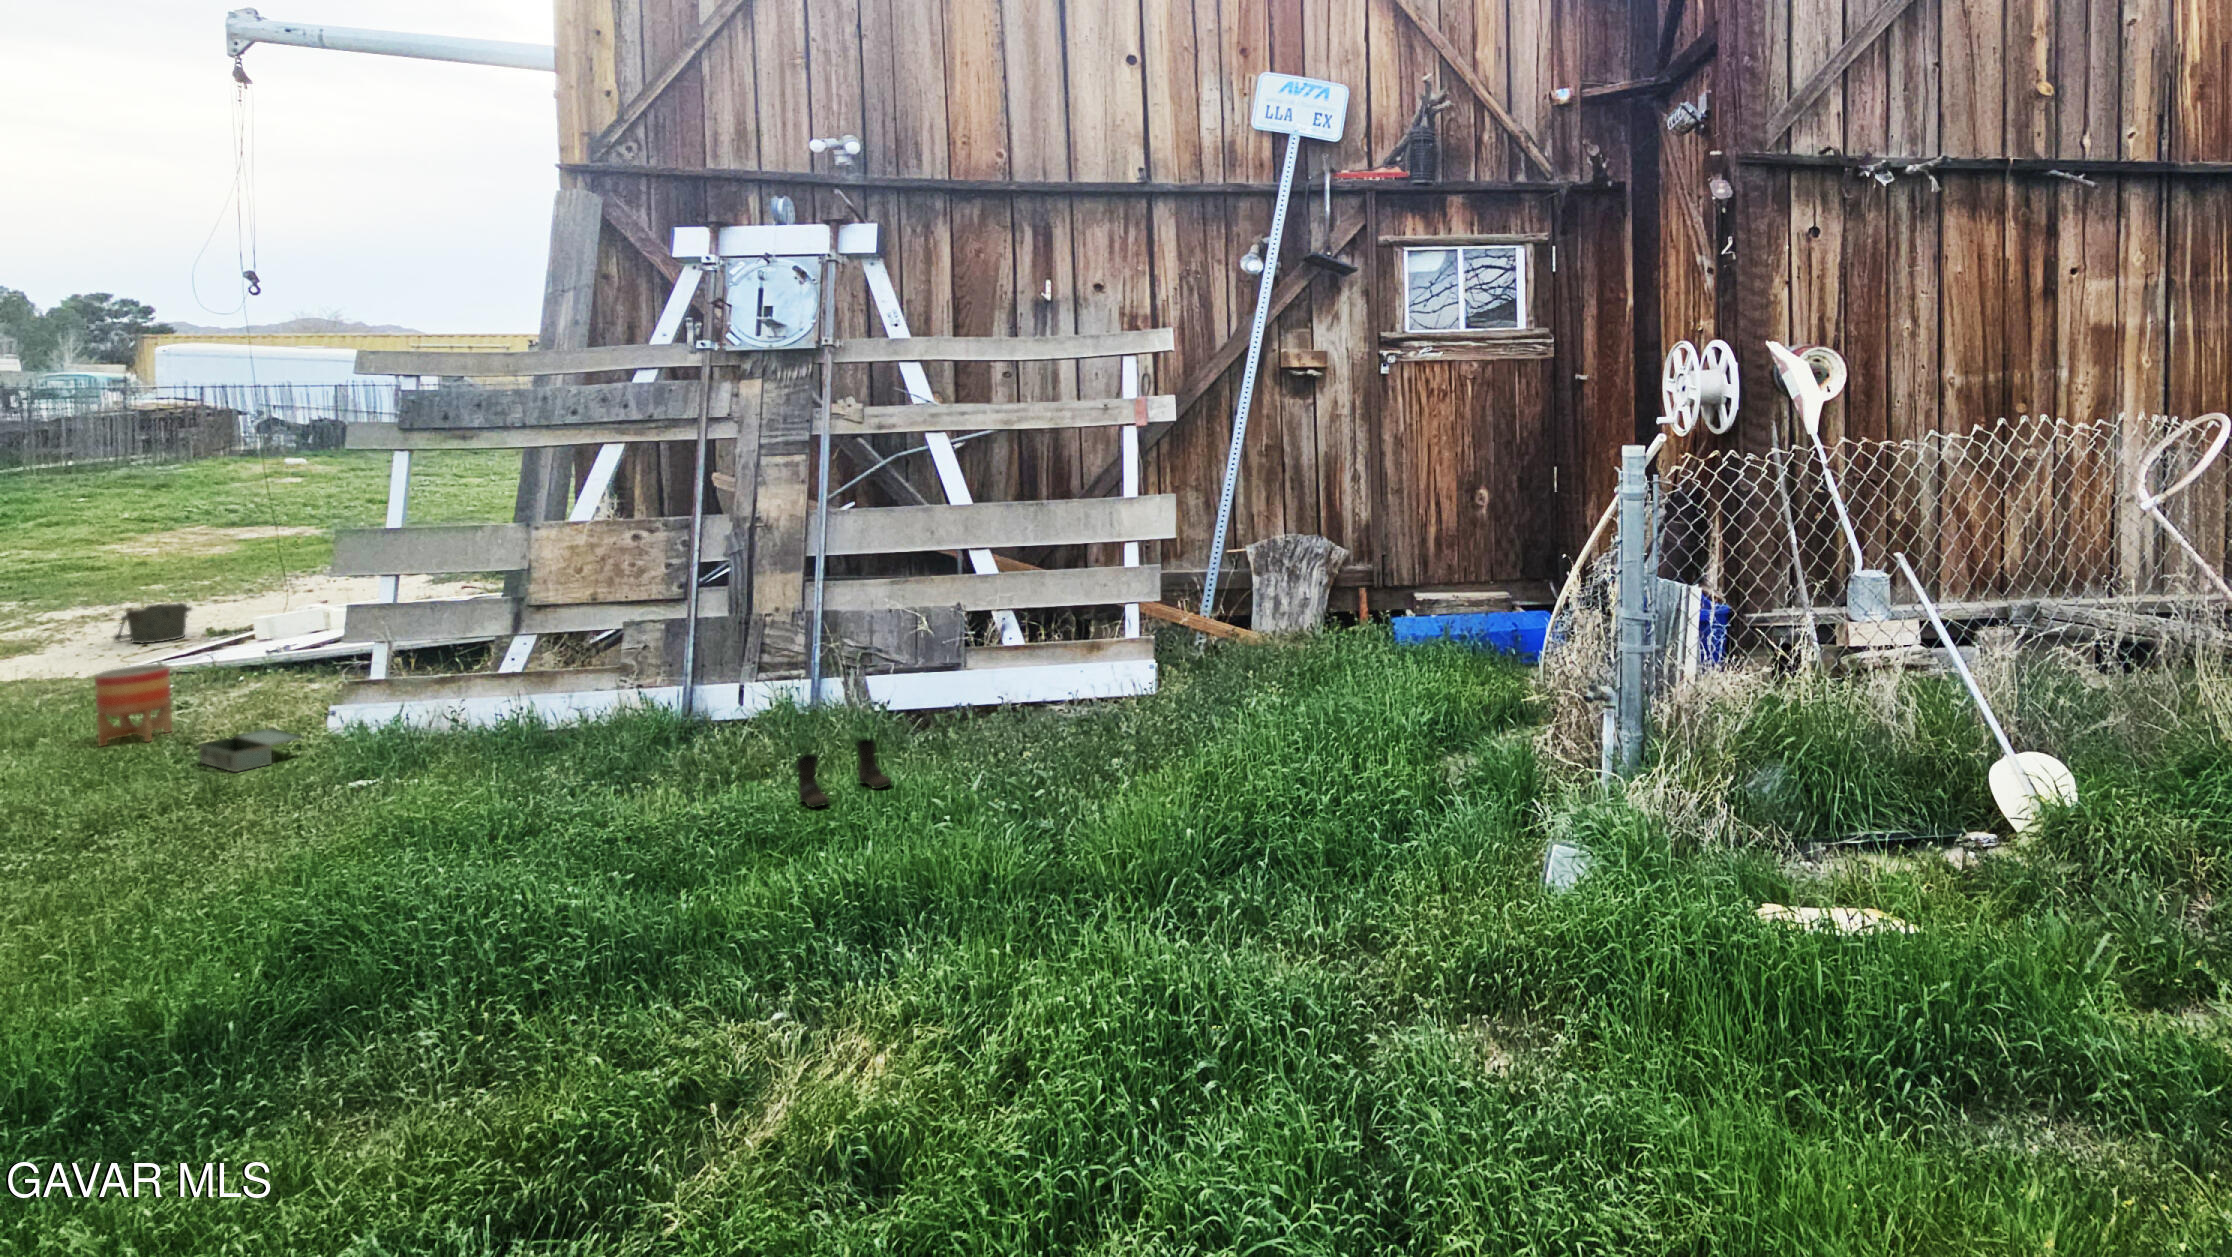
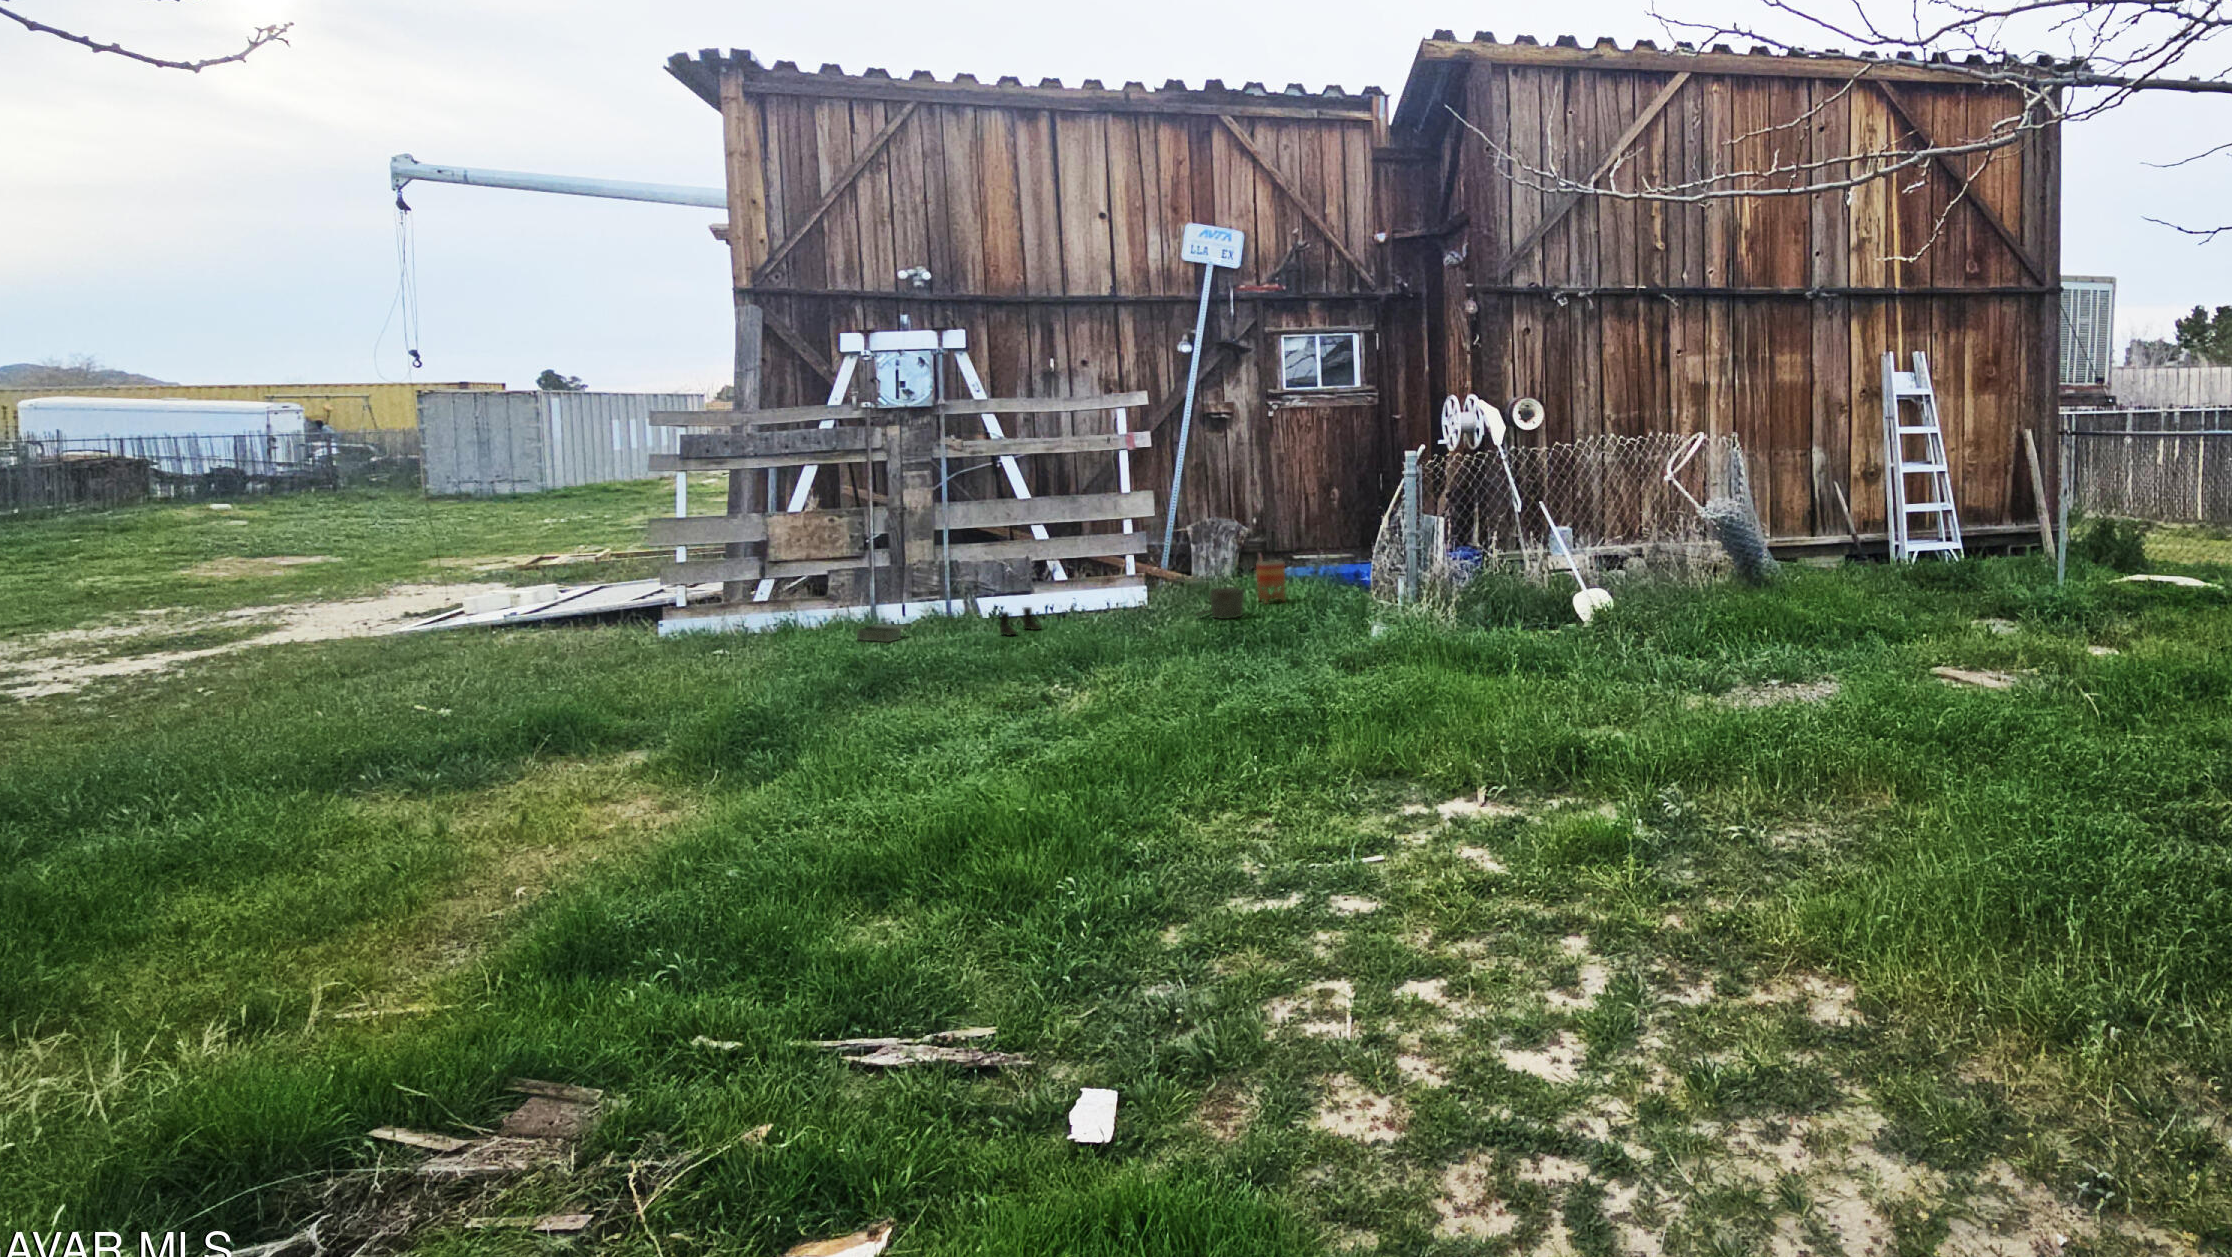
bucket: present [114,603,191,643] -> present [1196,587,1244,619]
planter: present [95,664,173,746] -> present [1256,561,1285,603]
toolbox: present [199,728,303,772] -> present [857,623,908,642]

